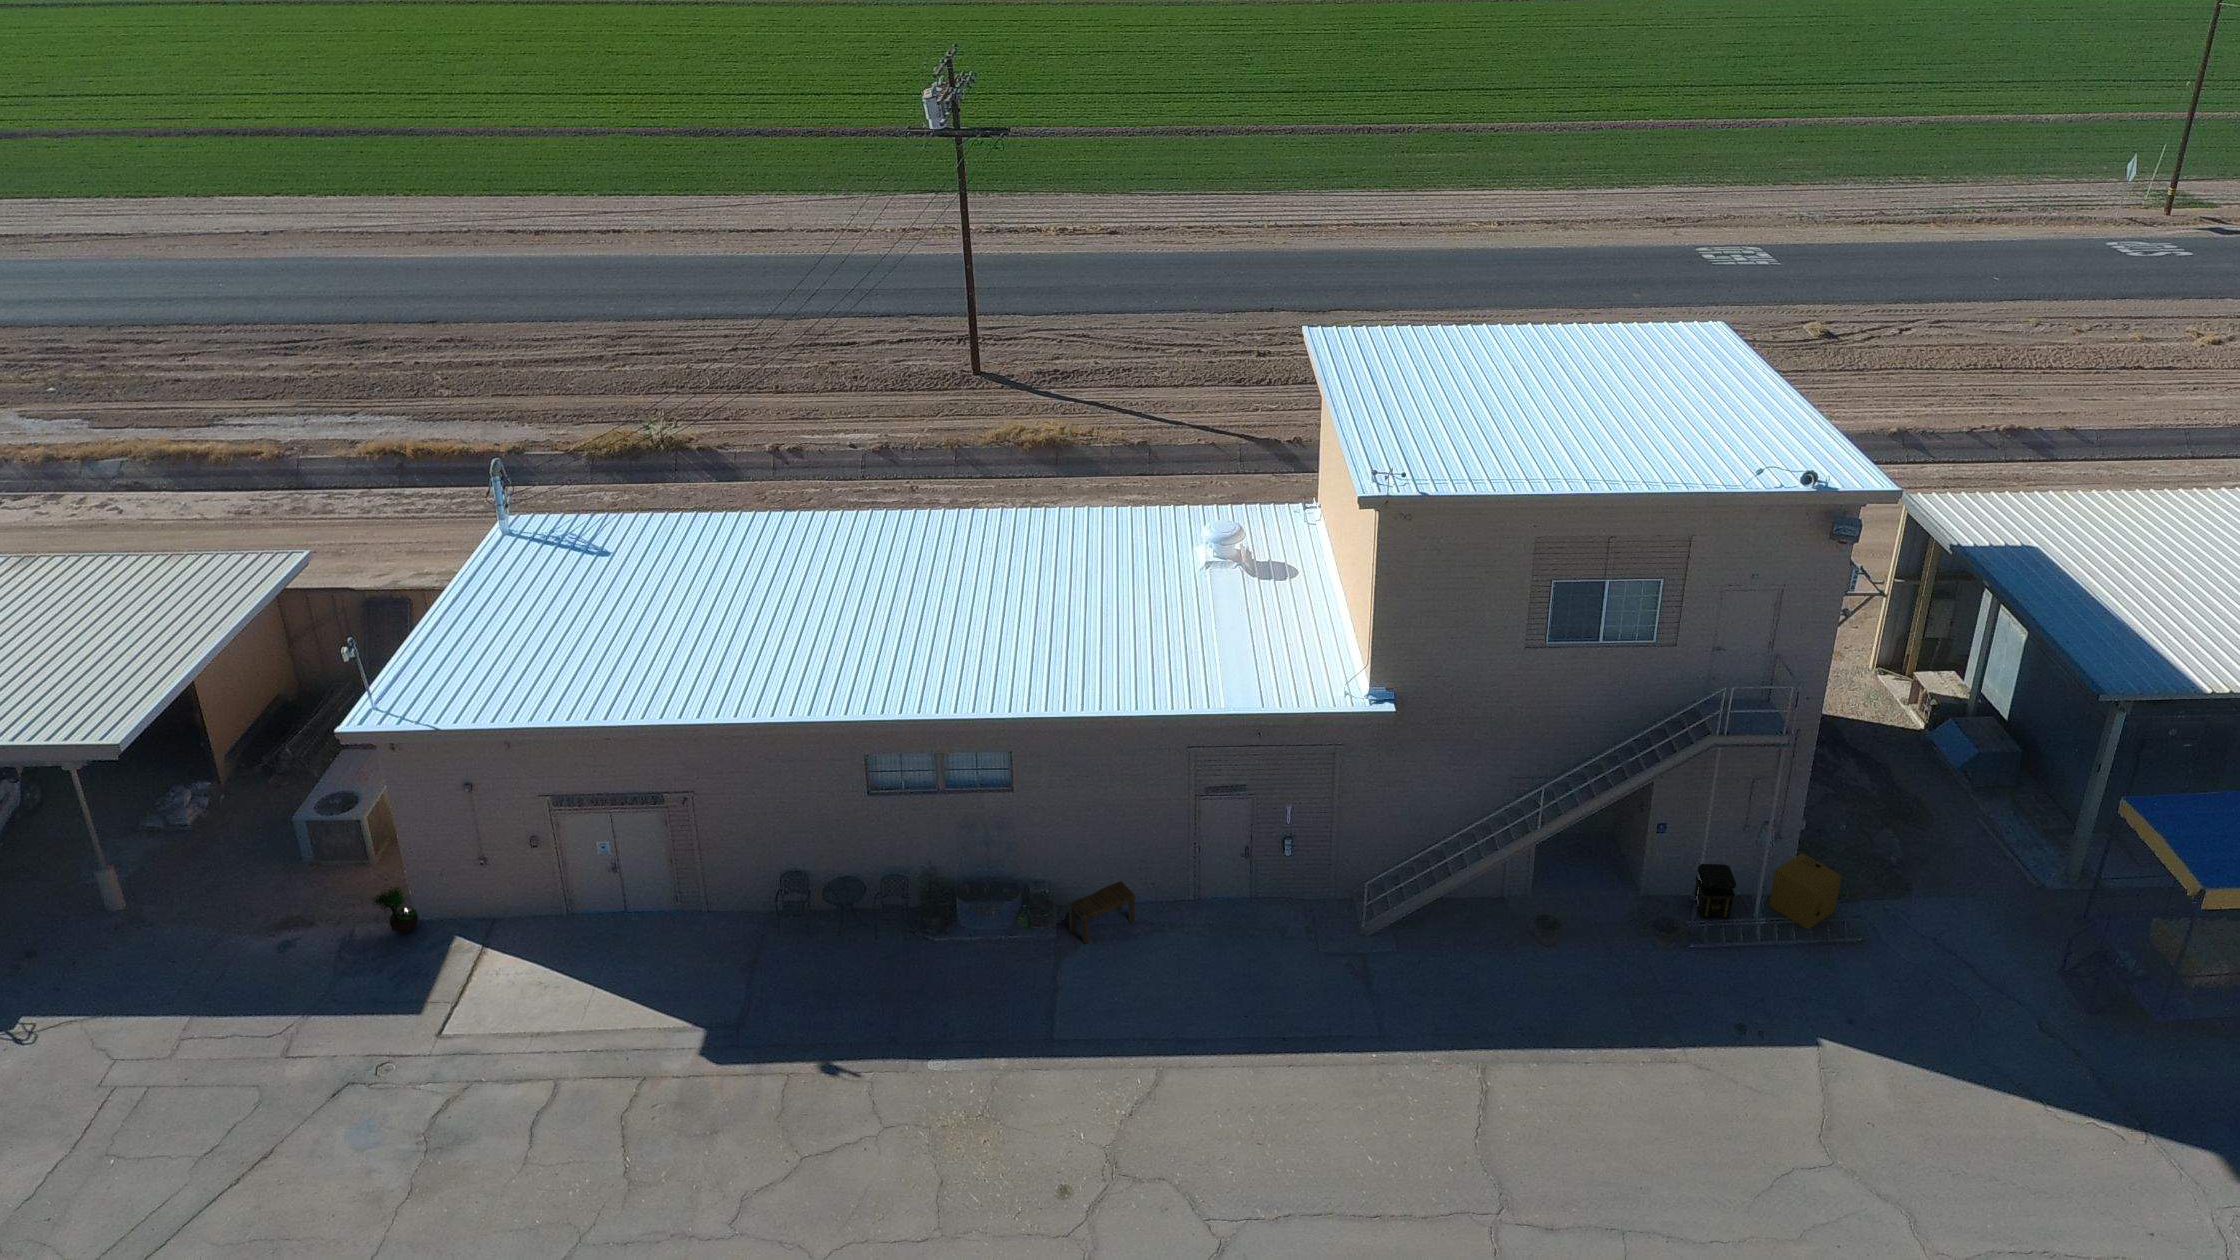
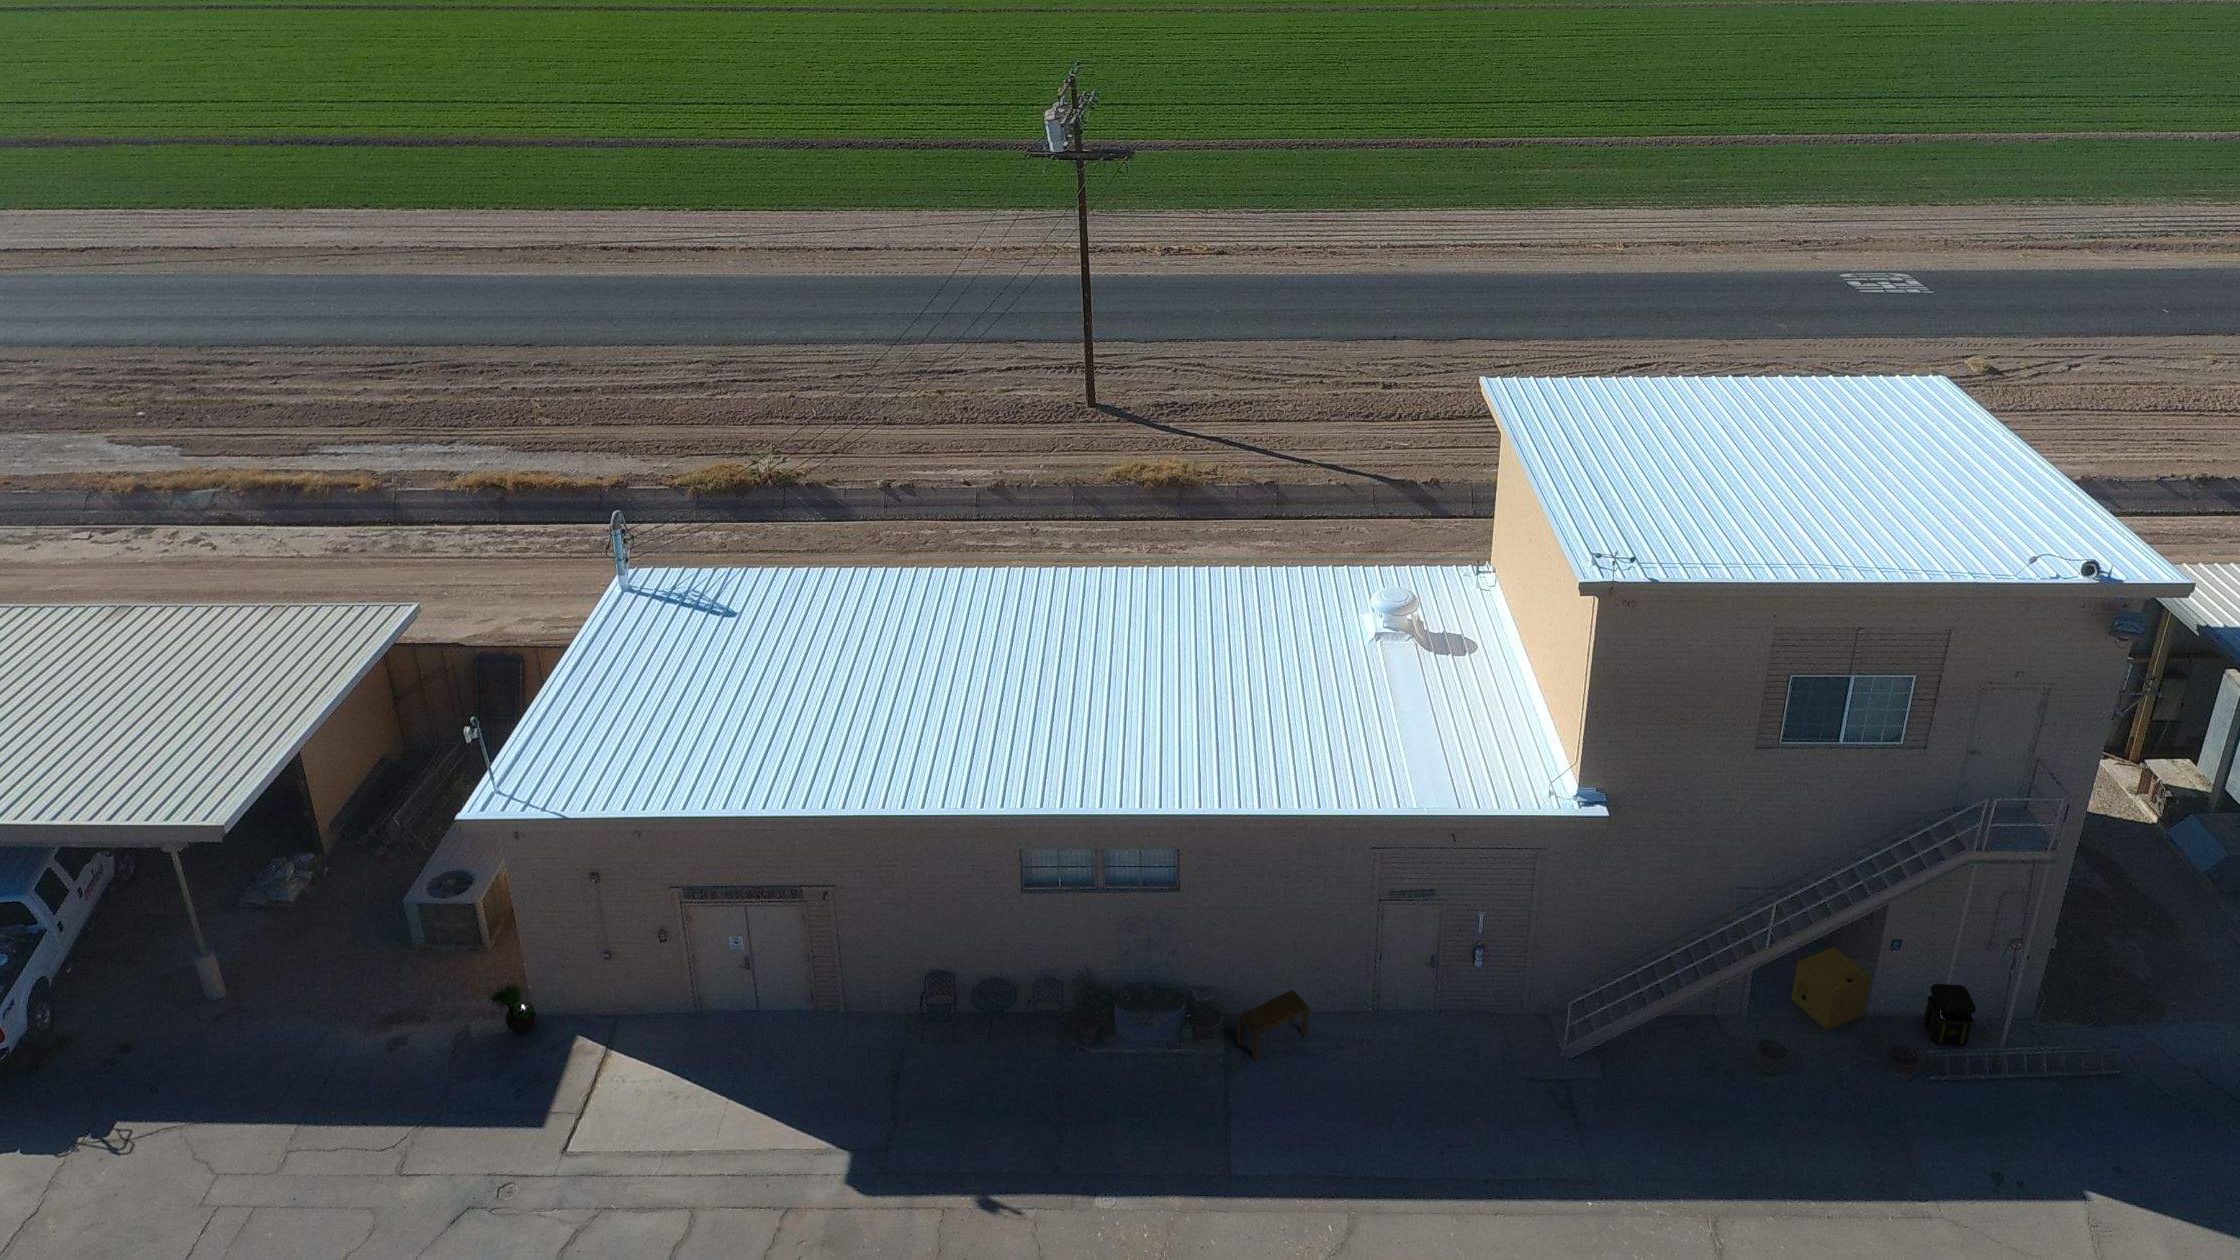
cardboard box: present [1769,853,1842,930] -> present [1791,947,1872,1030]

